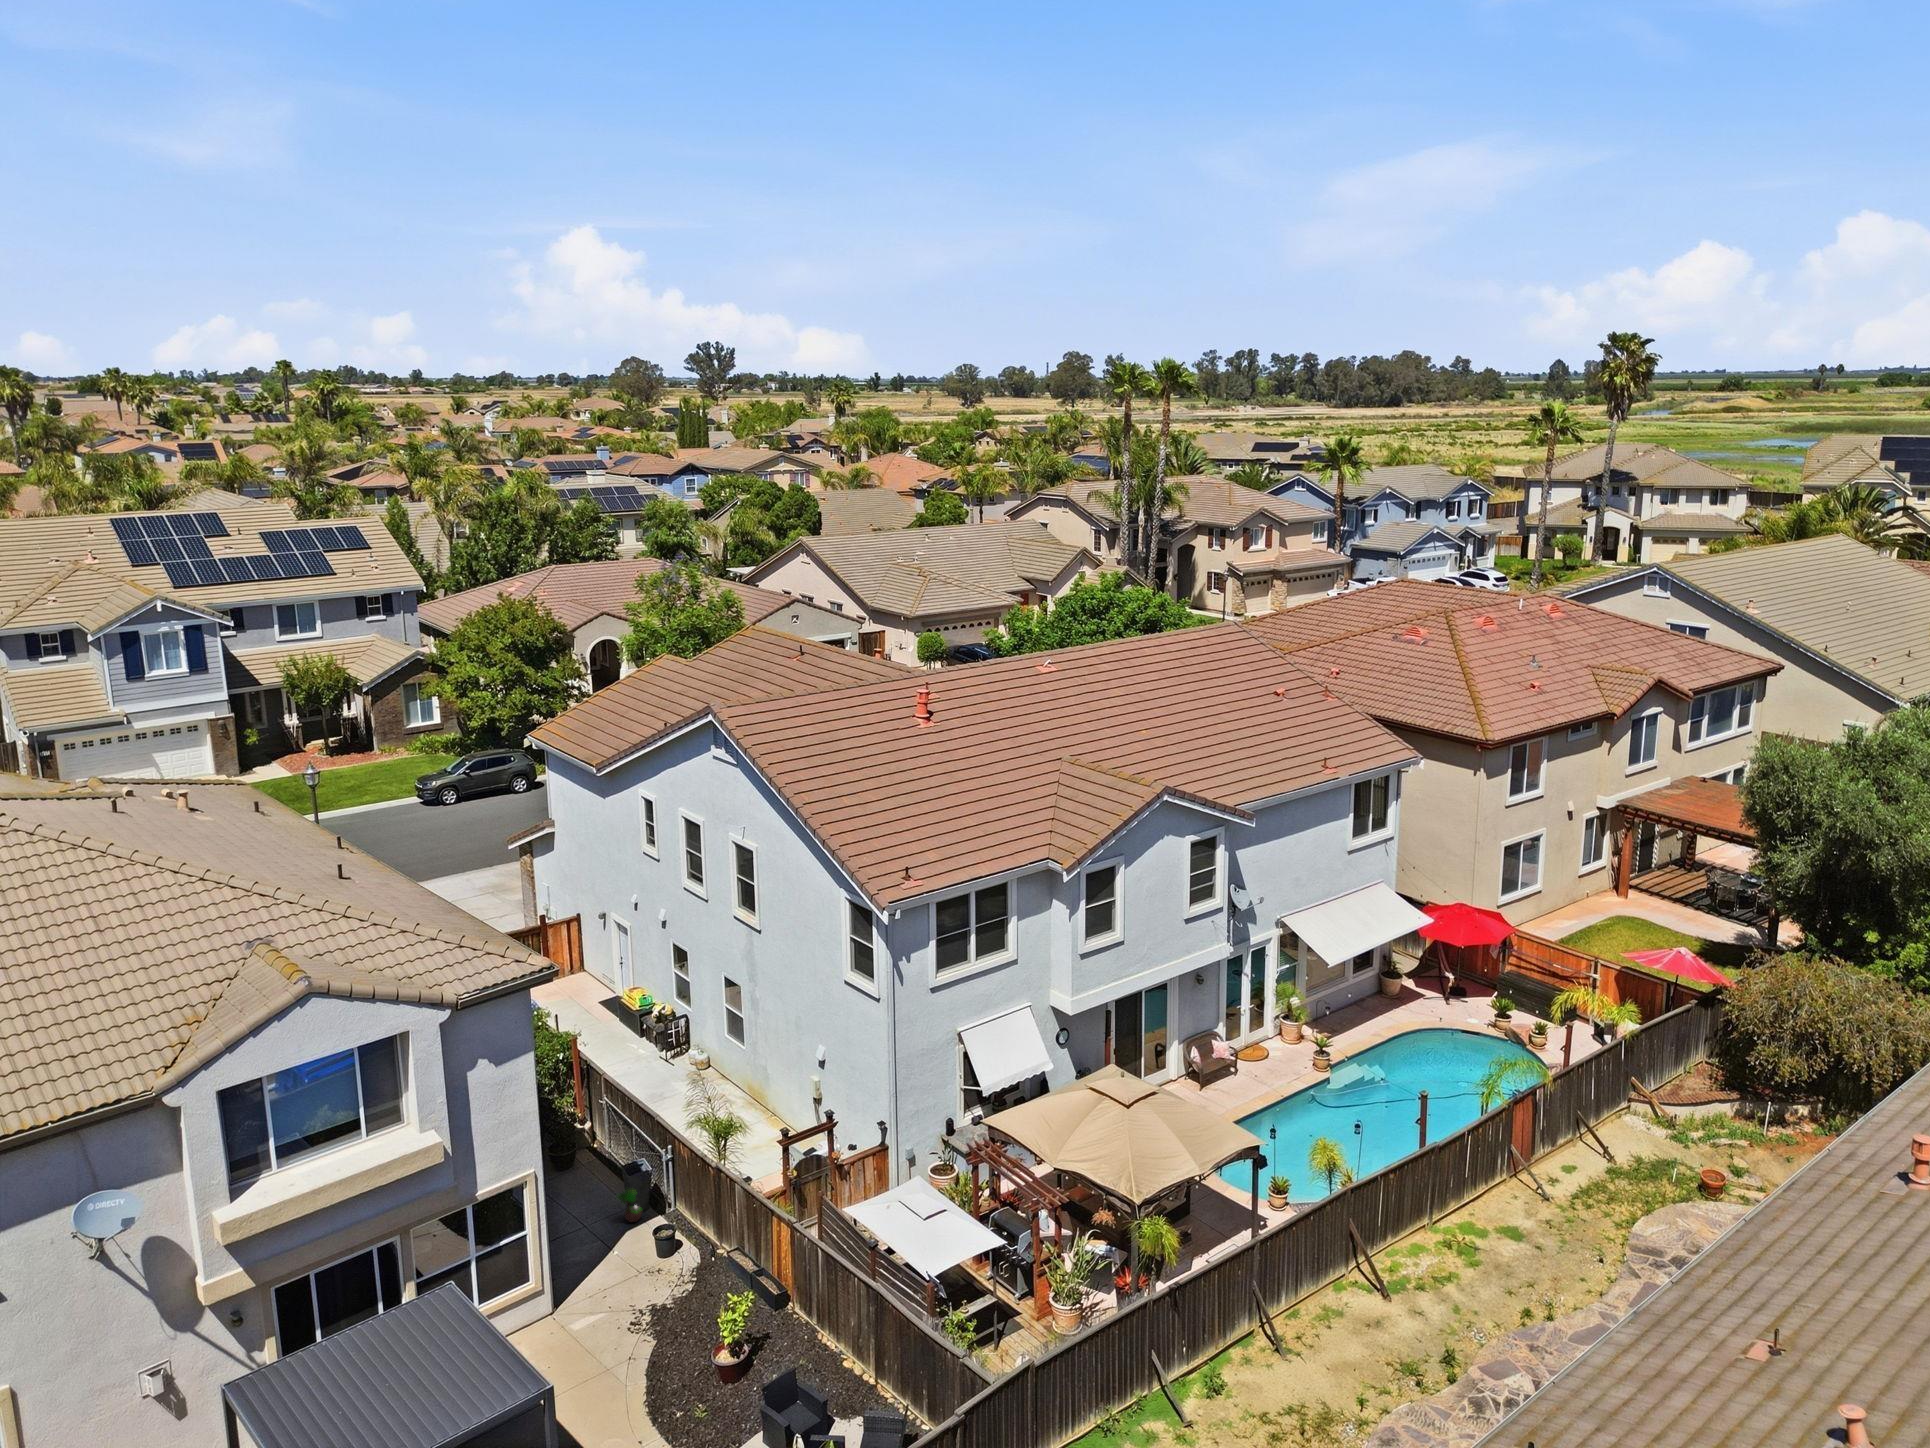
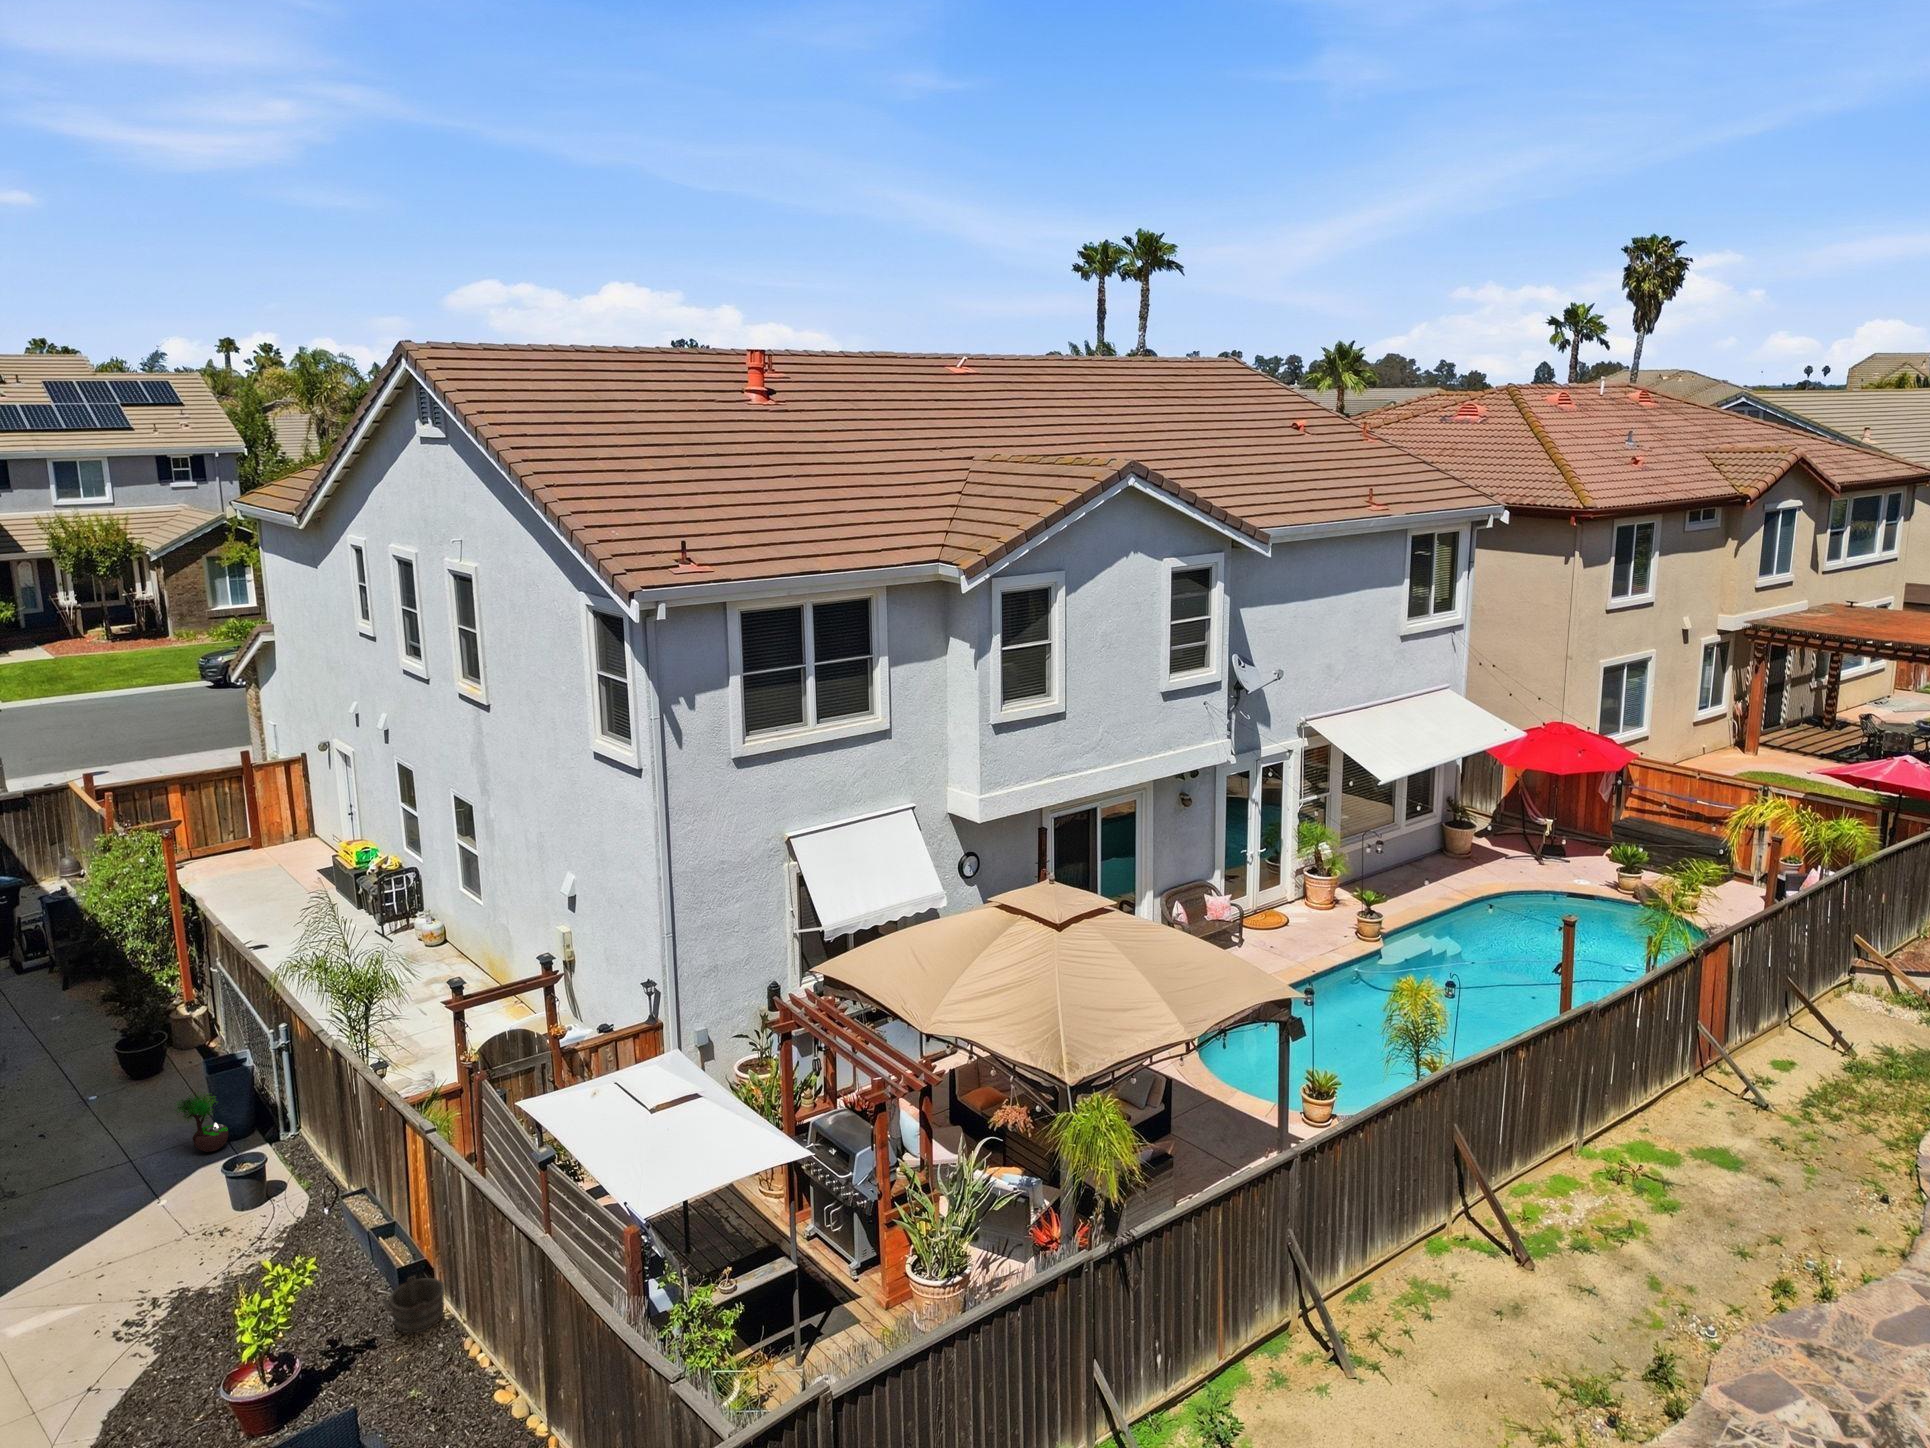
bucket: none [776,1301,807,1332] -> present [383,1276,445,1333]

